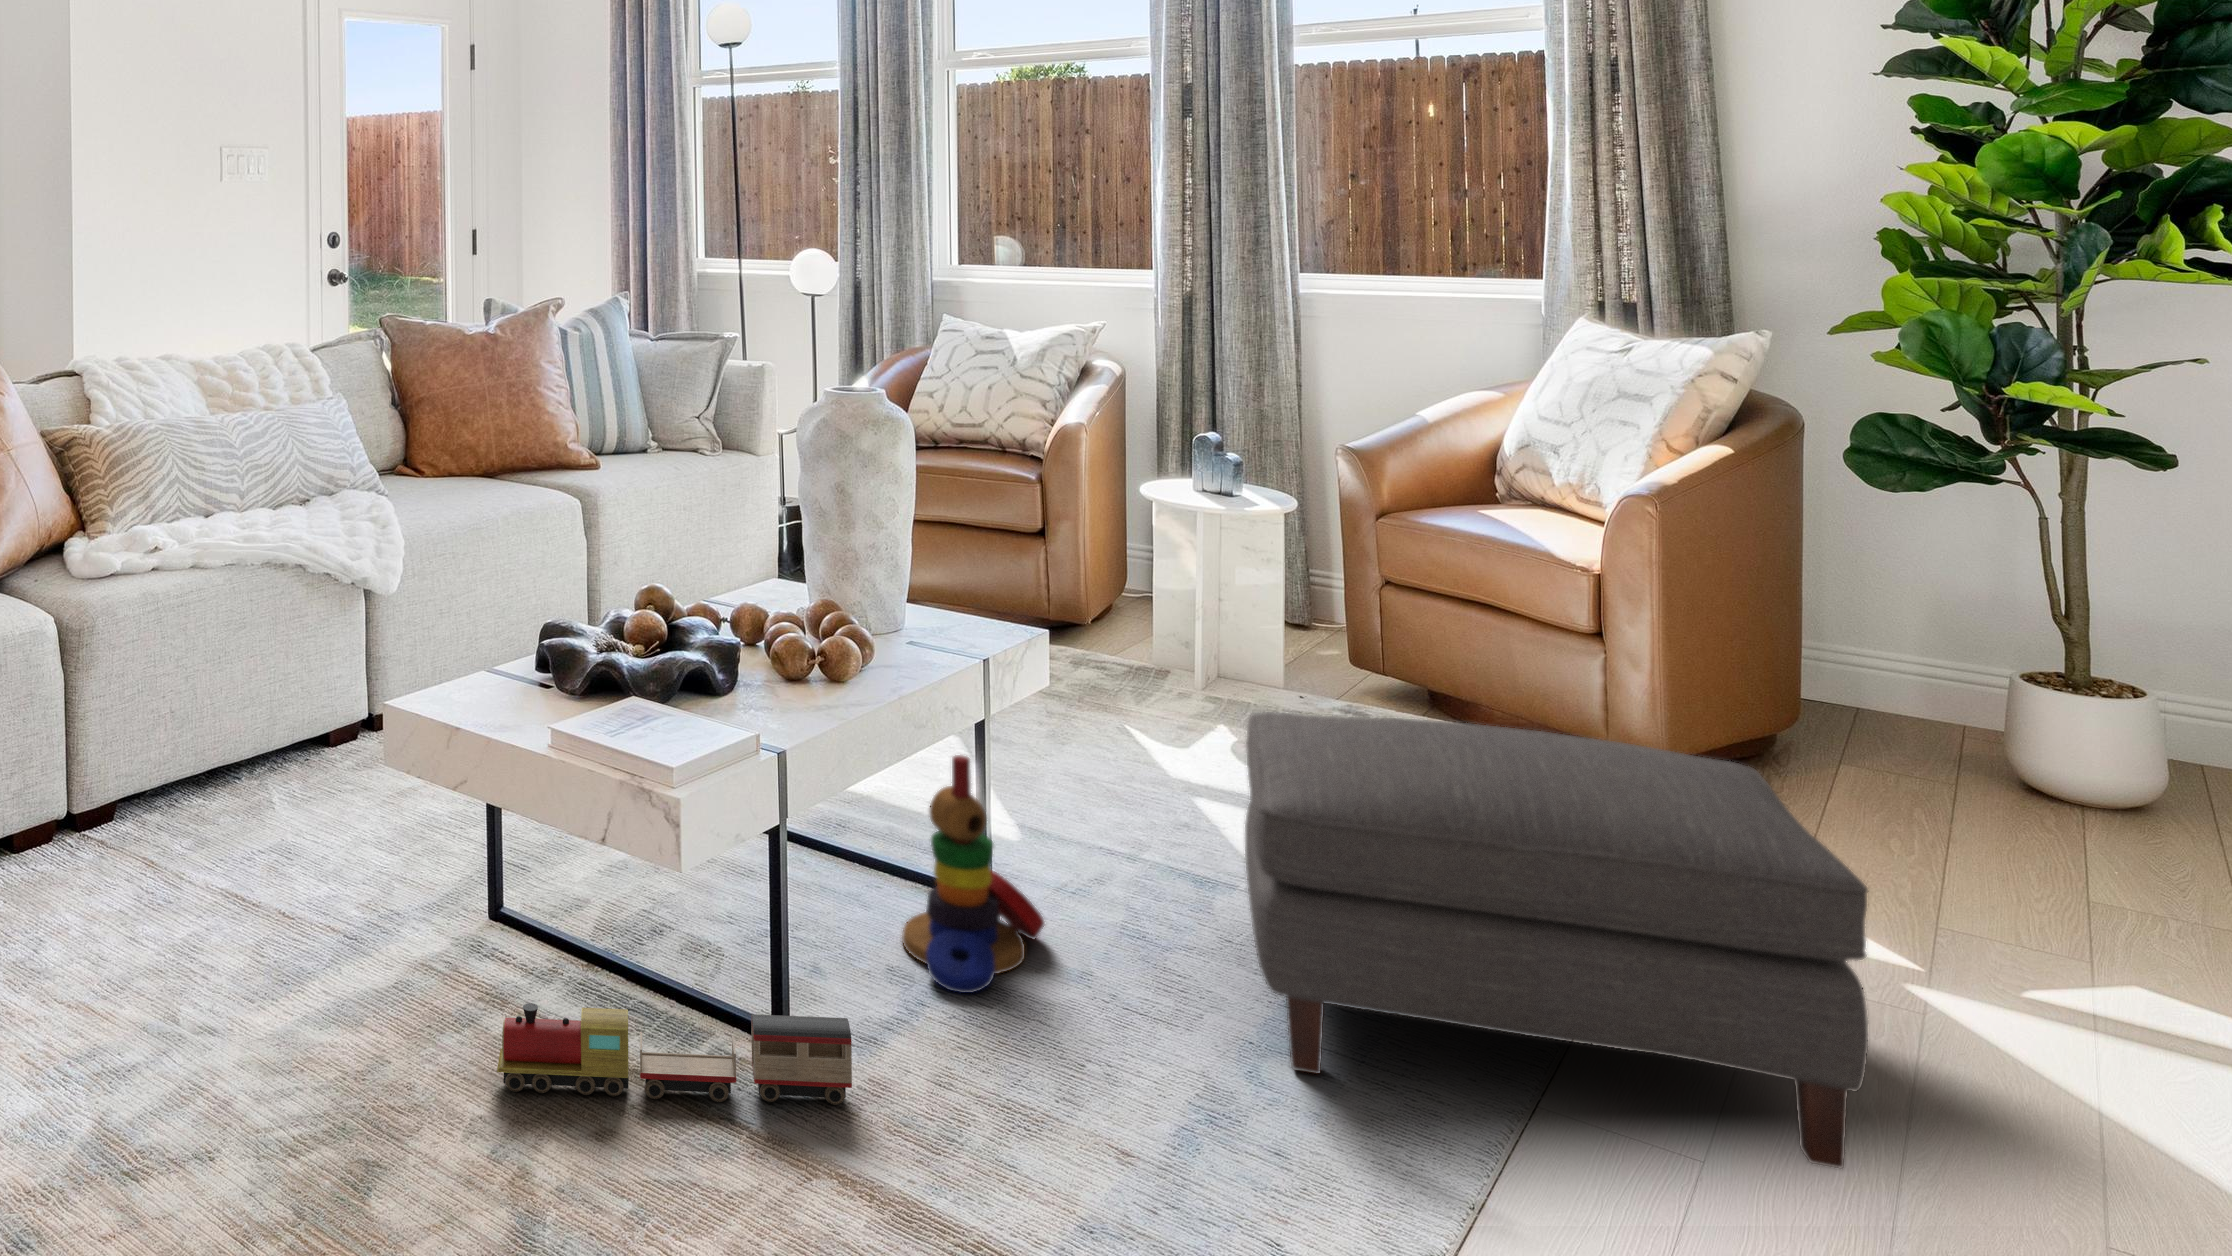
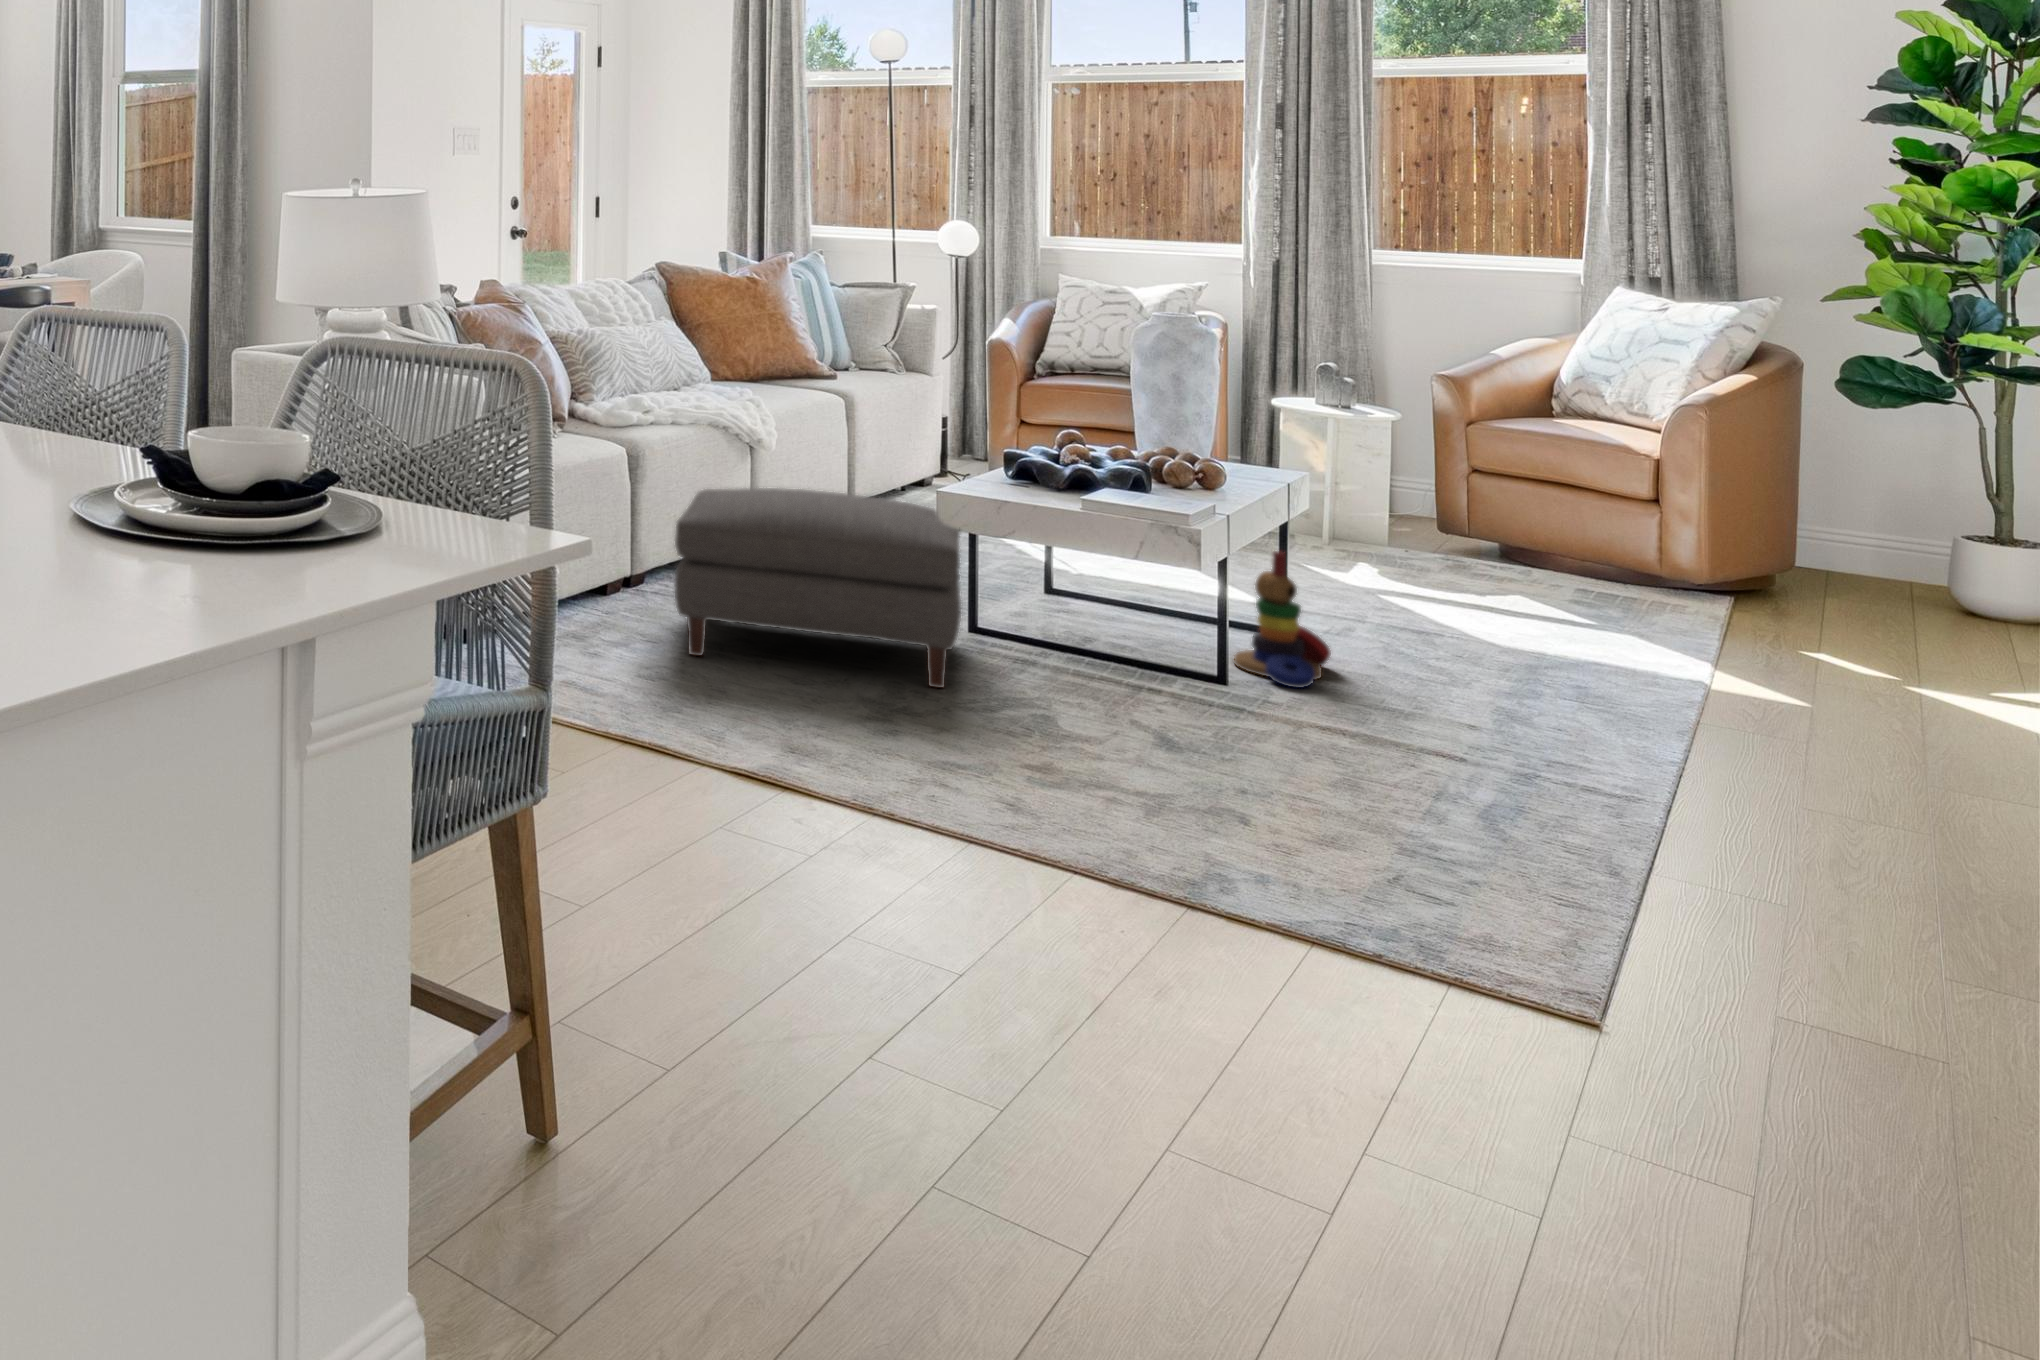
ottoman: present [1245,712,1868,1168] -> present [675,488,961,688]
toy train: present [497,1003,852,1105] -> none [1048,671,1276,729]

